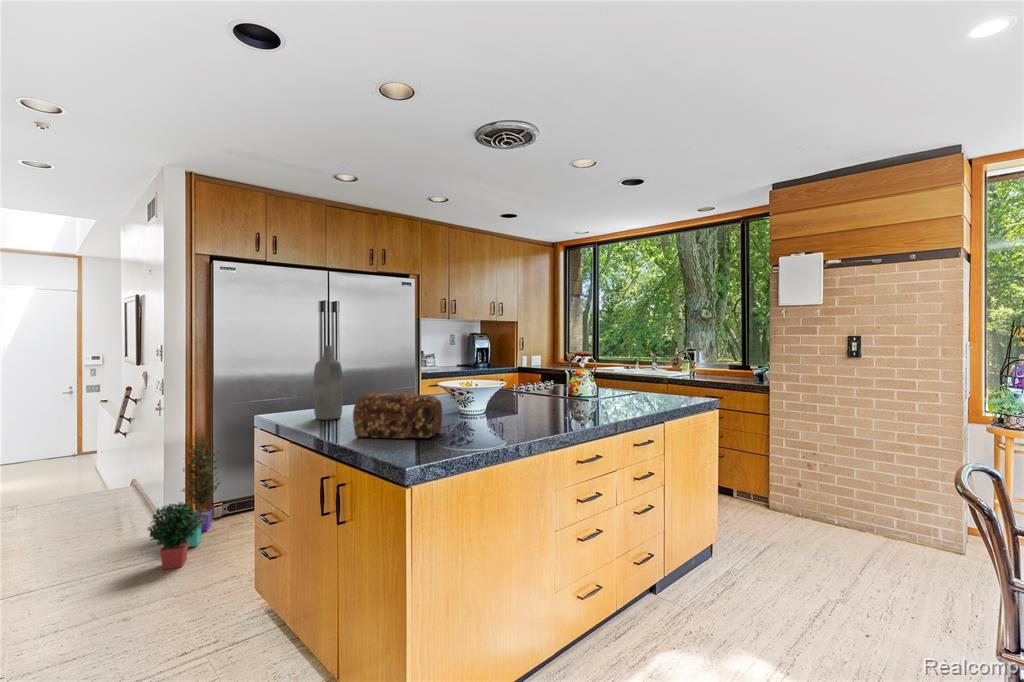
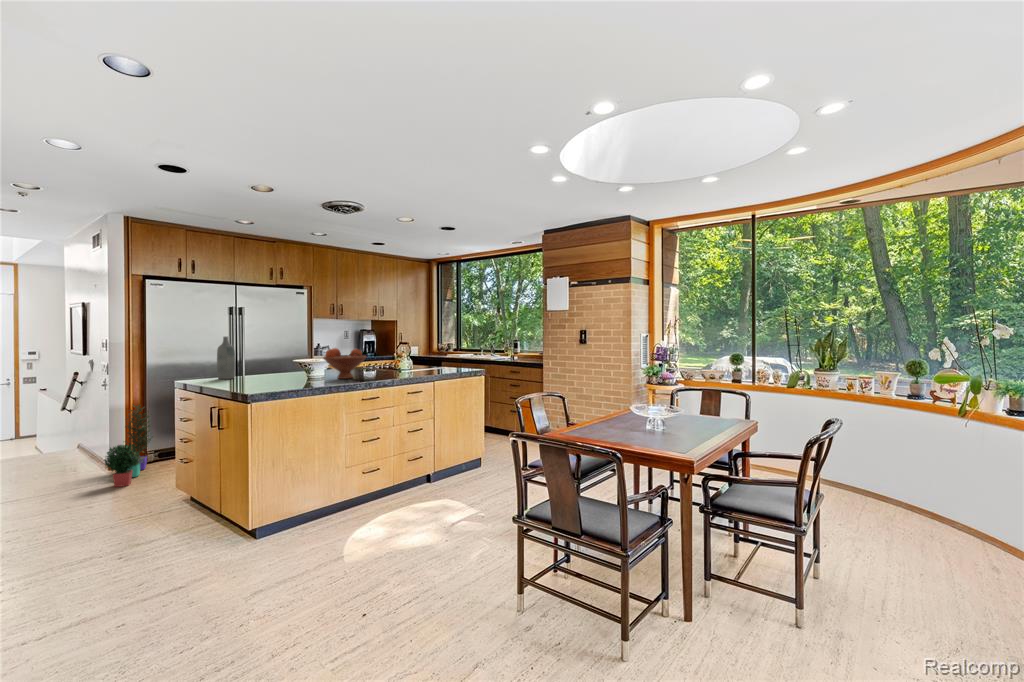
fruit bowl: none [493,367,568,425] -> present [323,348,367,379]
bread loaf: present [353,393,442,438] -> none [237,361,289,384]

